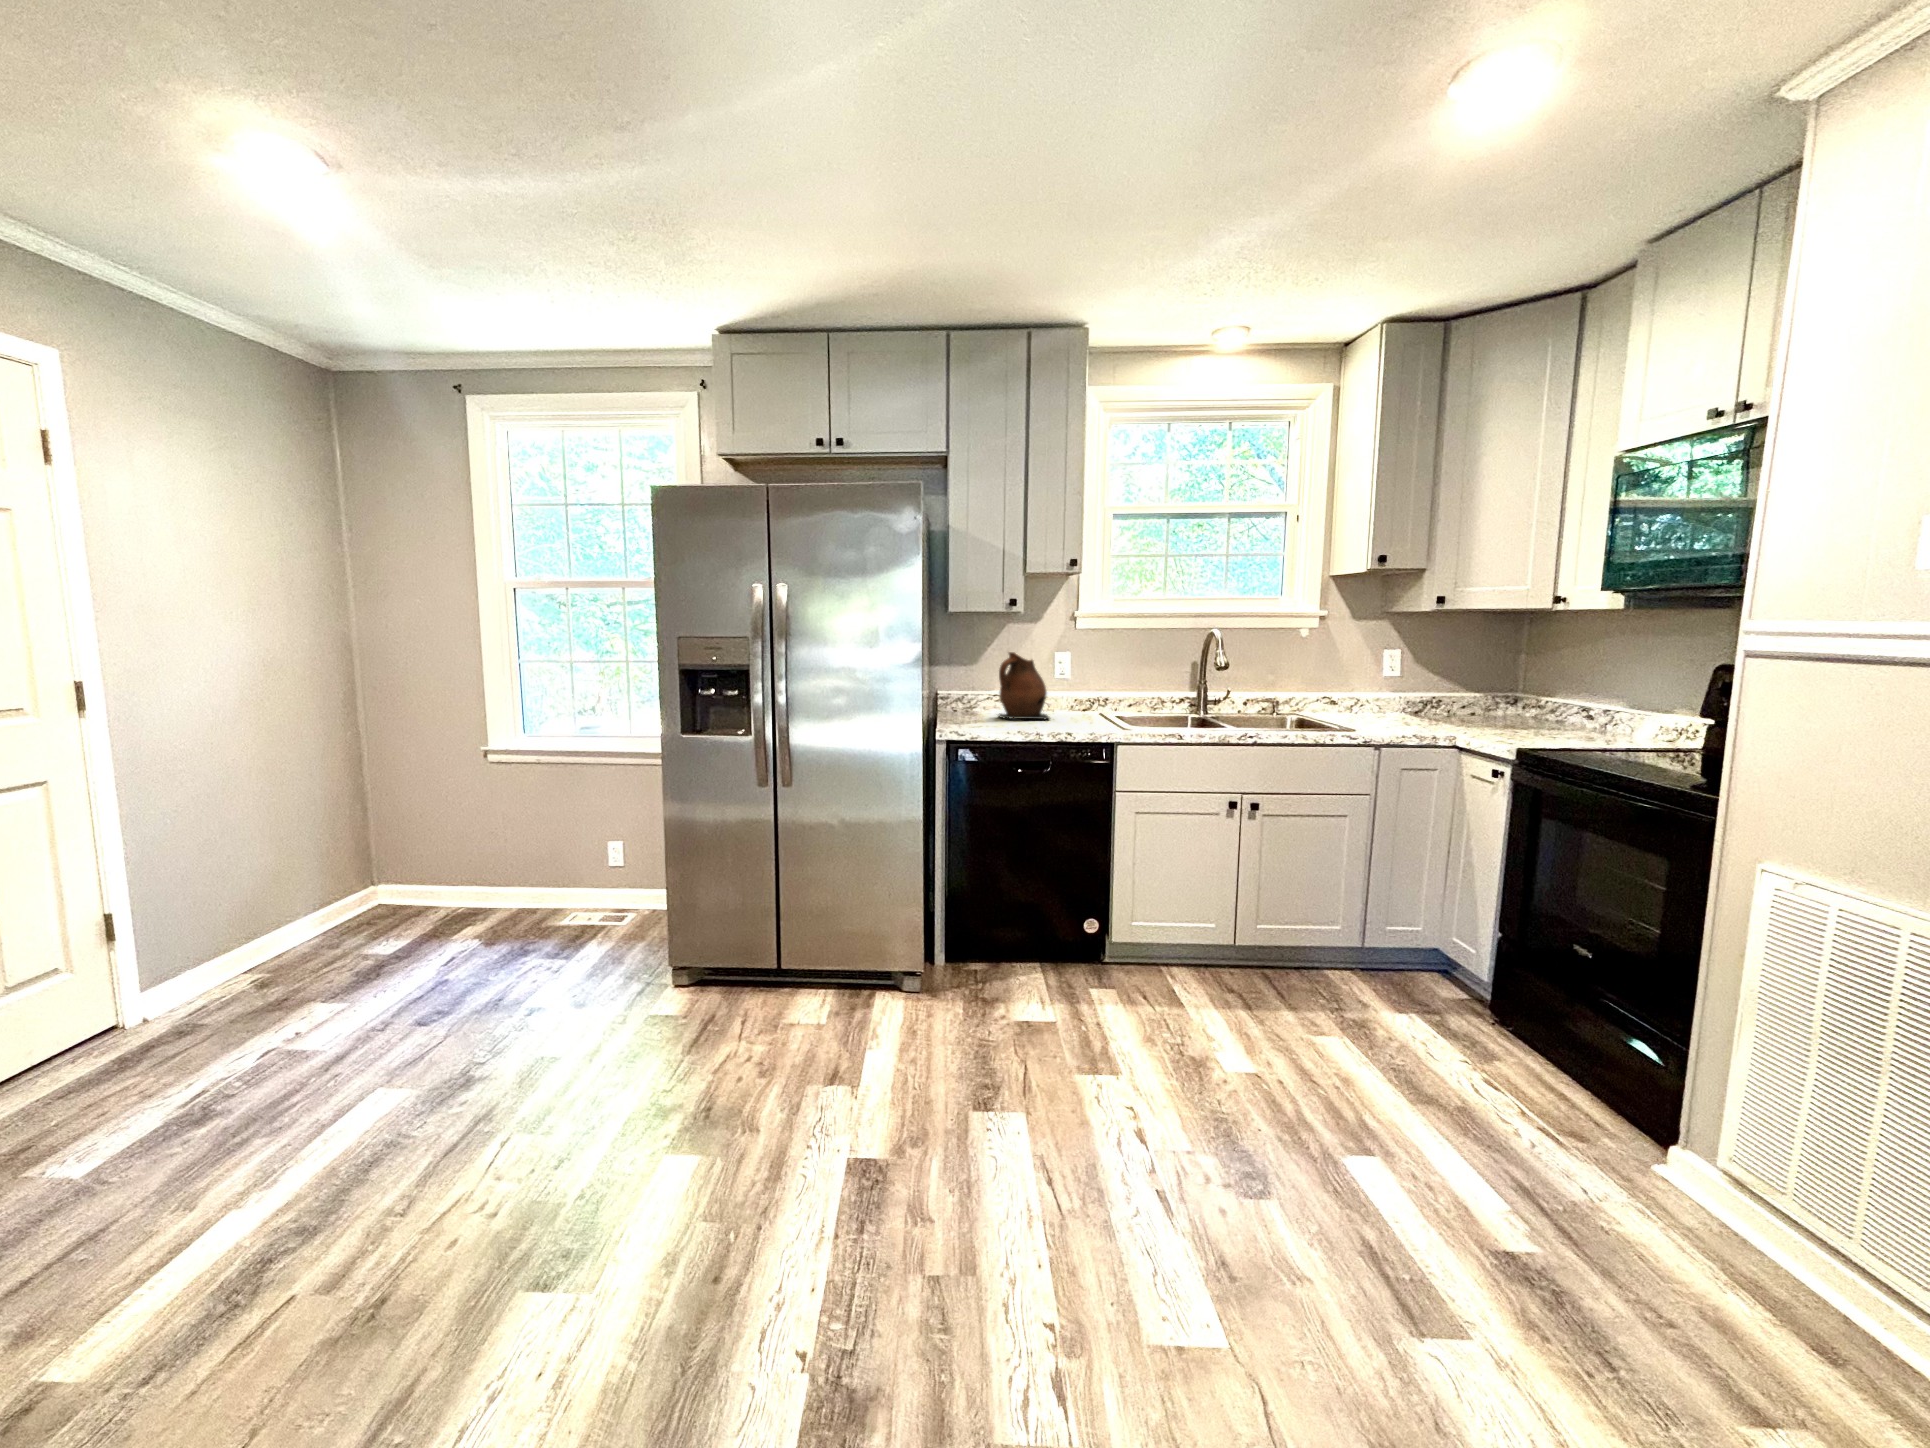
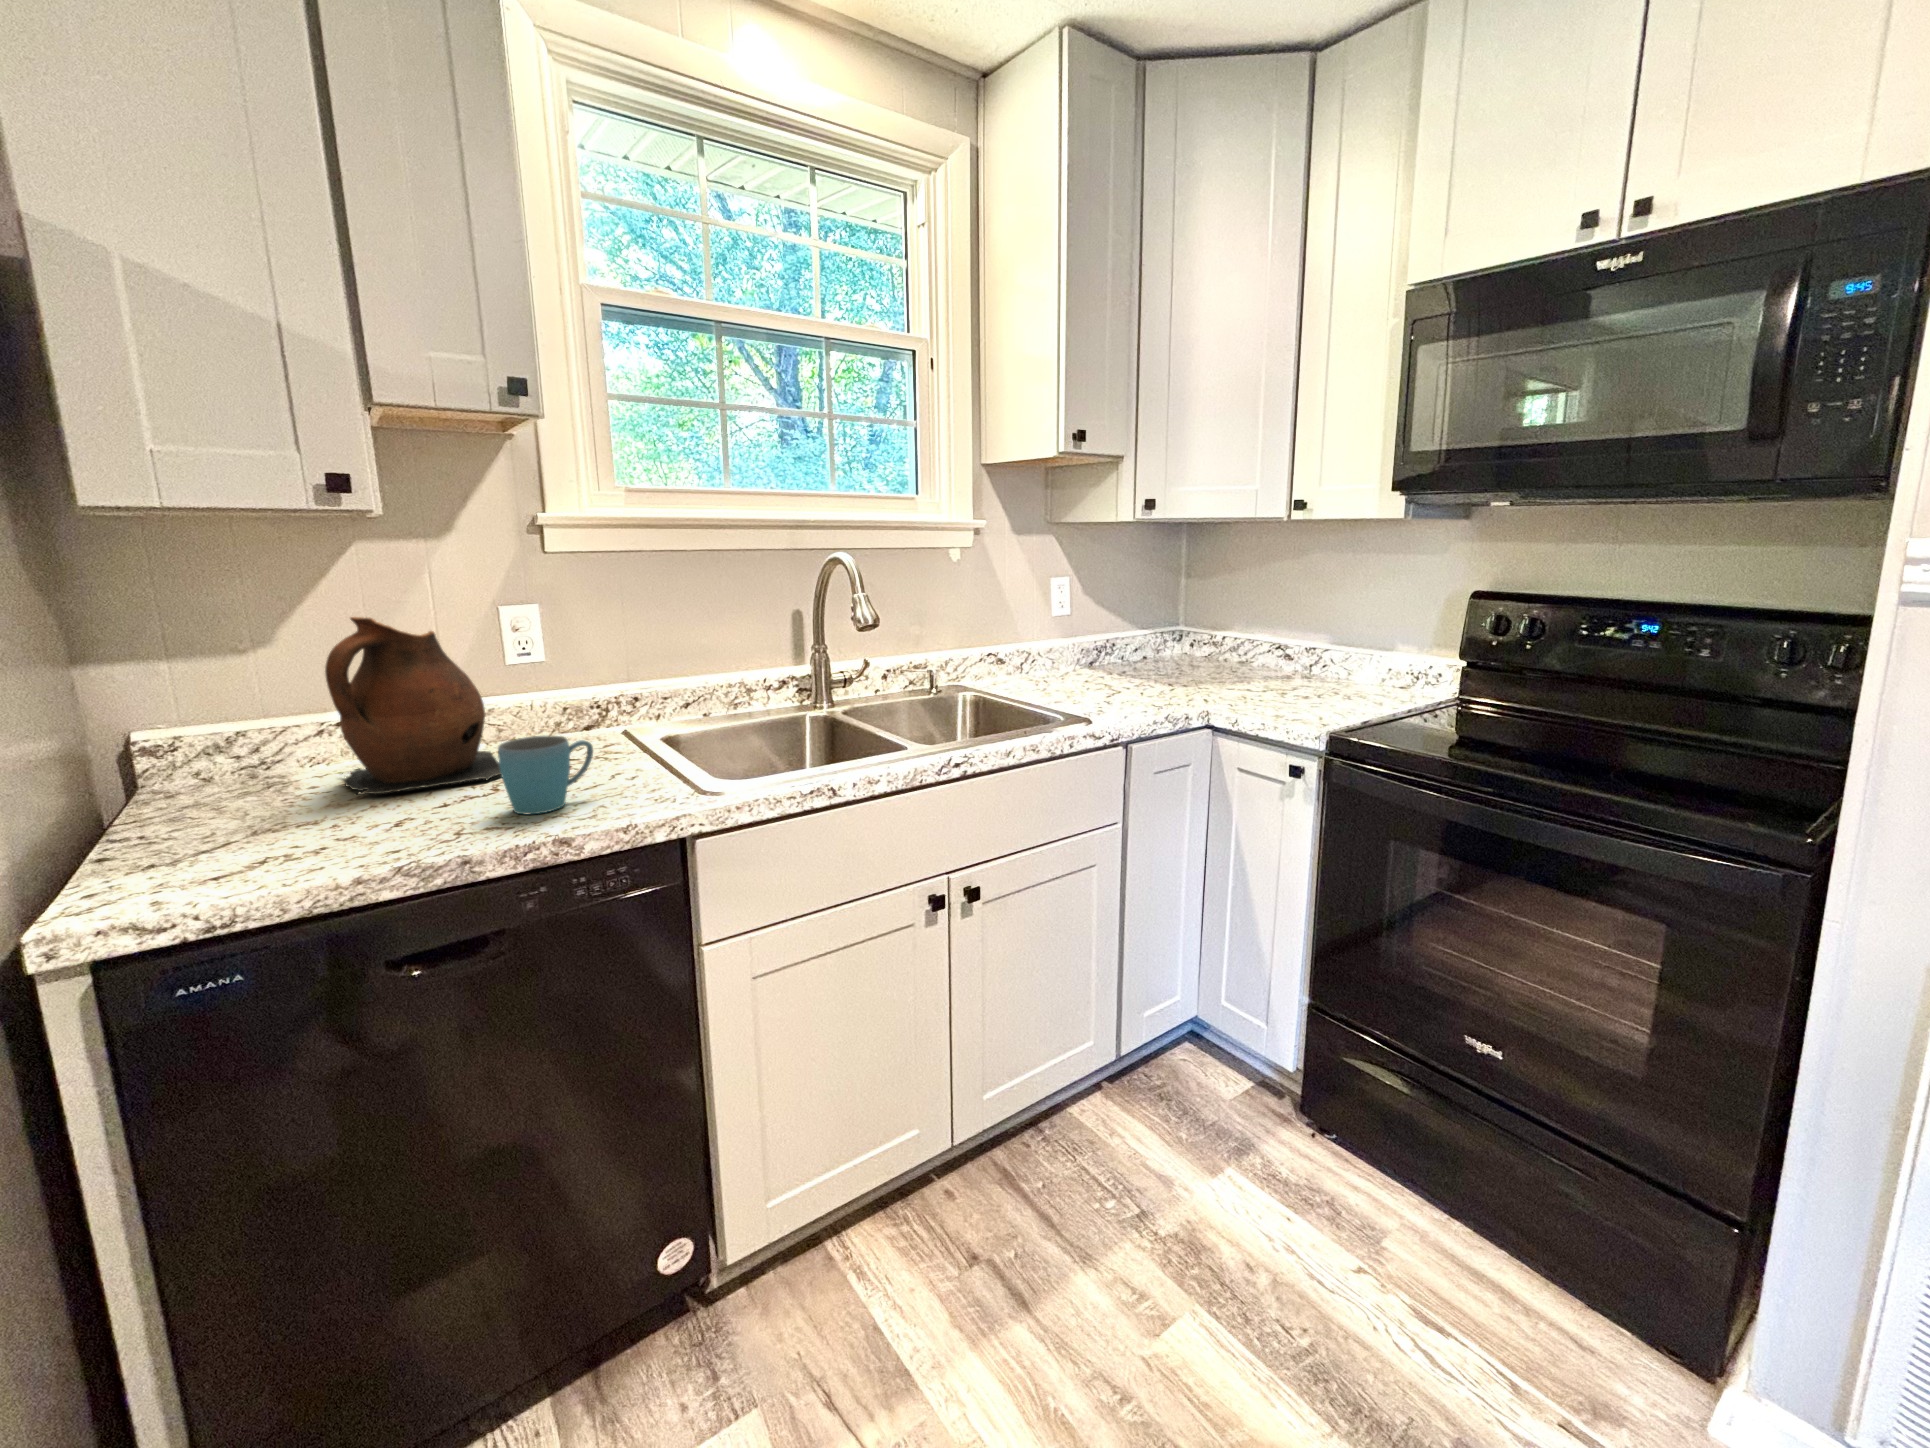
mug: none [1051,699,1084,727] -> present [498,736,593,815]

